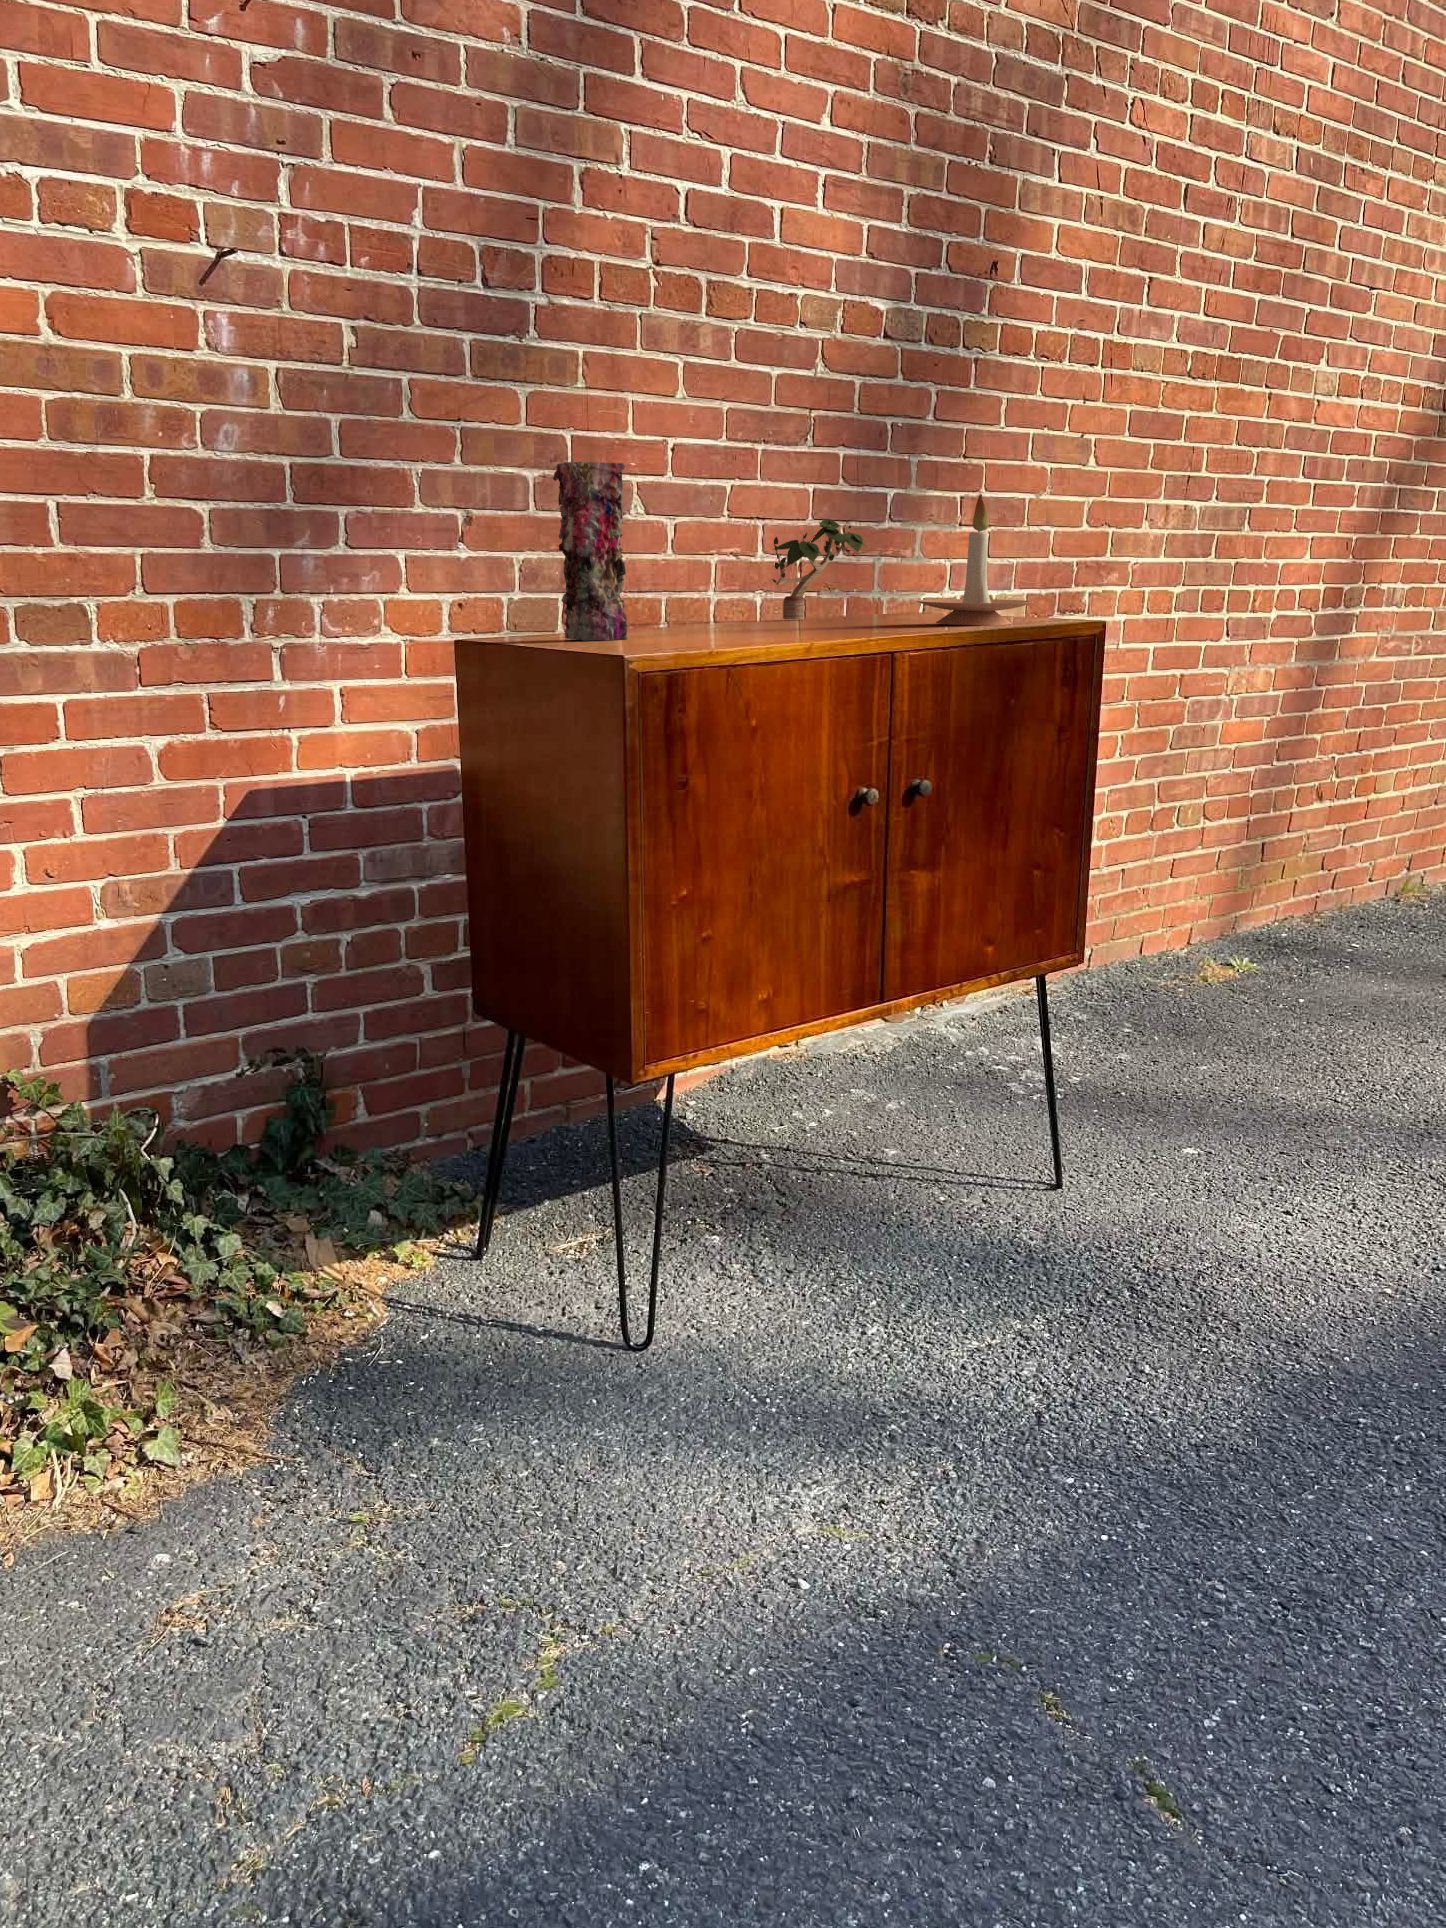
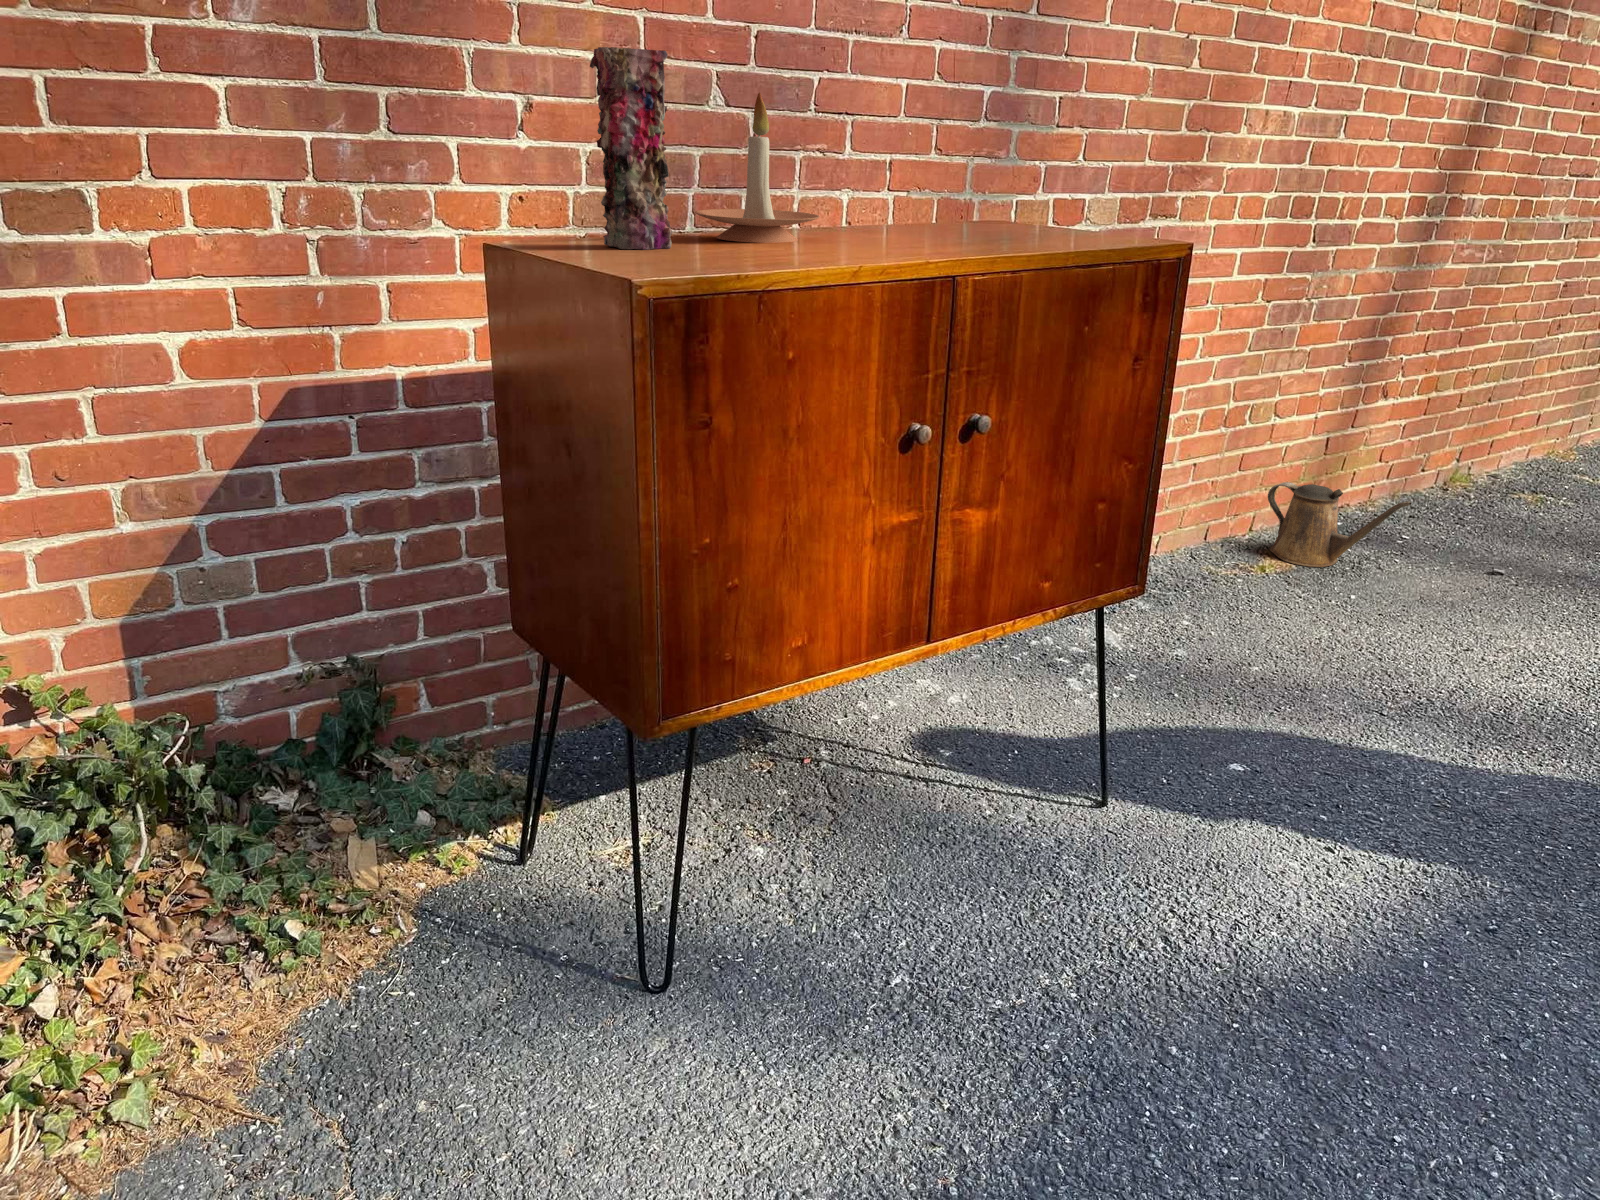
candle holder: present [917,494,1033,625] -> present [695,92,820,243]
potted plant: present [772,519,867,619] -> none [854,111,967,219]
watering can: none [1203,889,1354,976] -> present [1268,482,1411,567]

